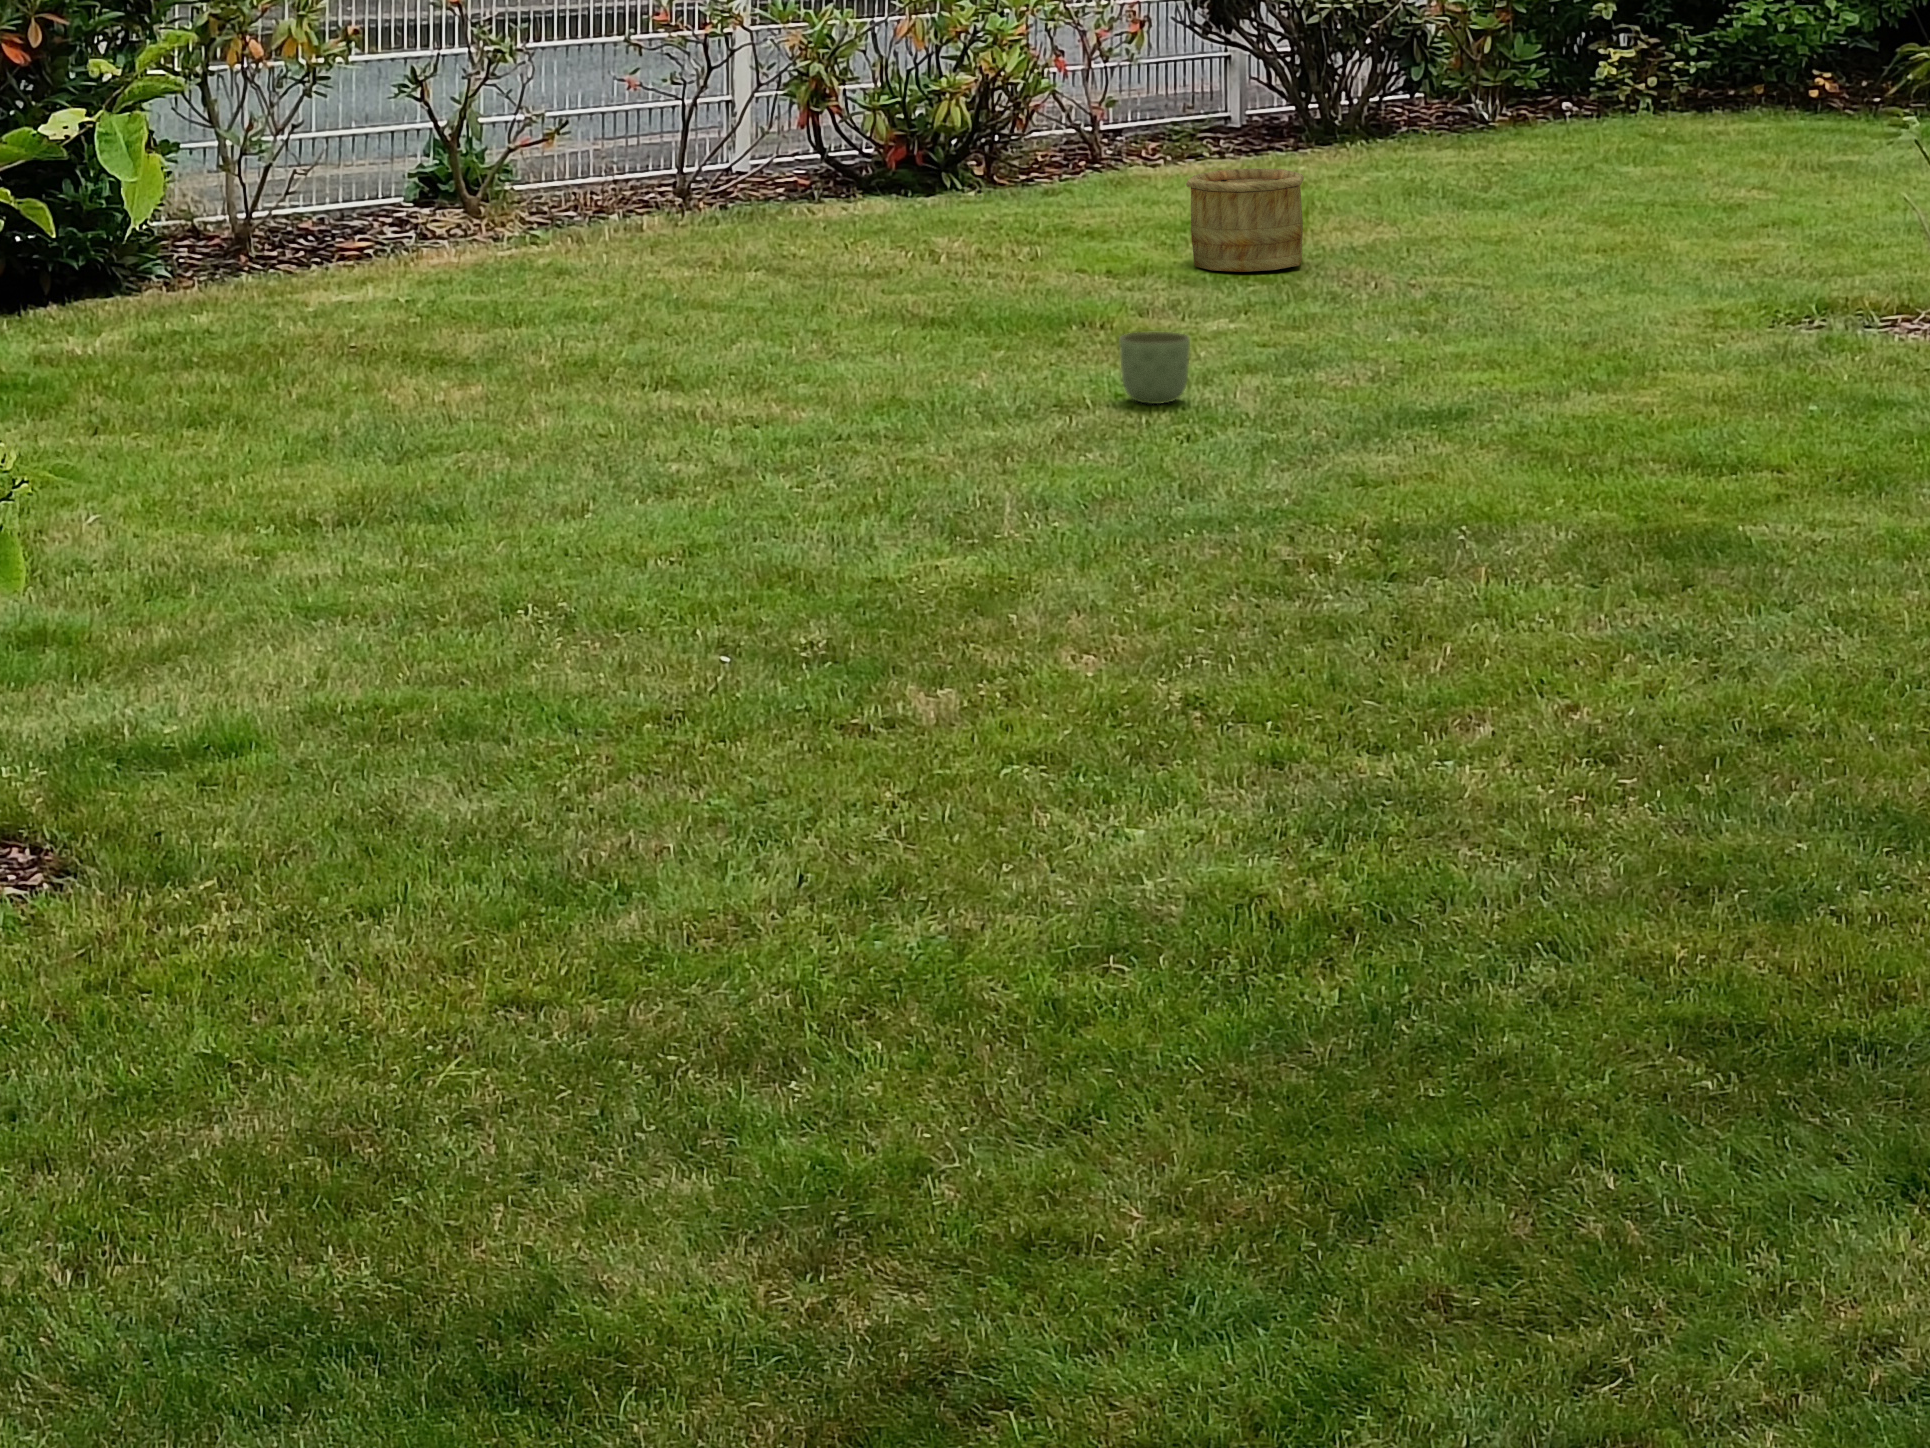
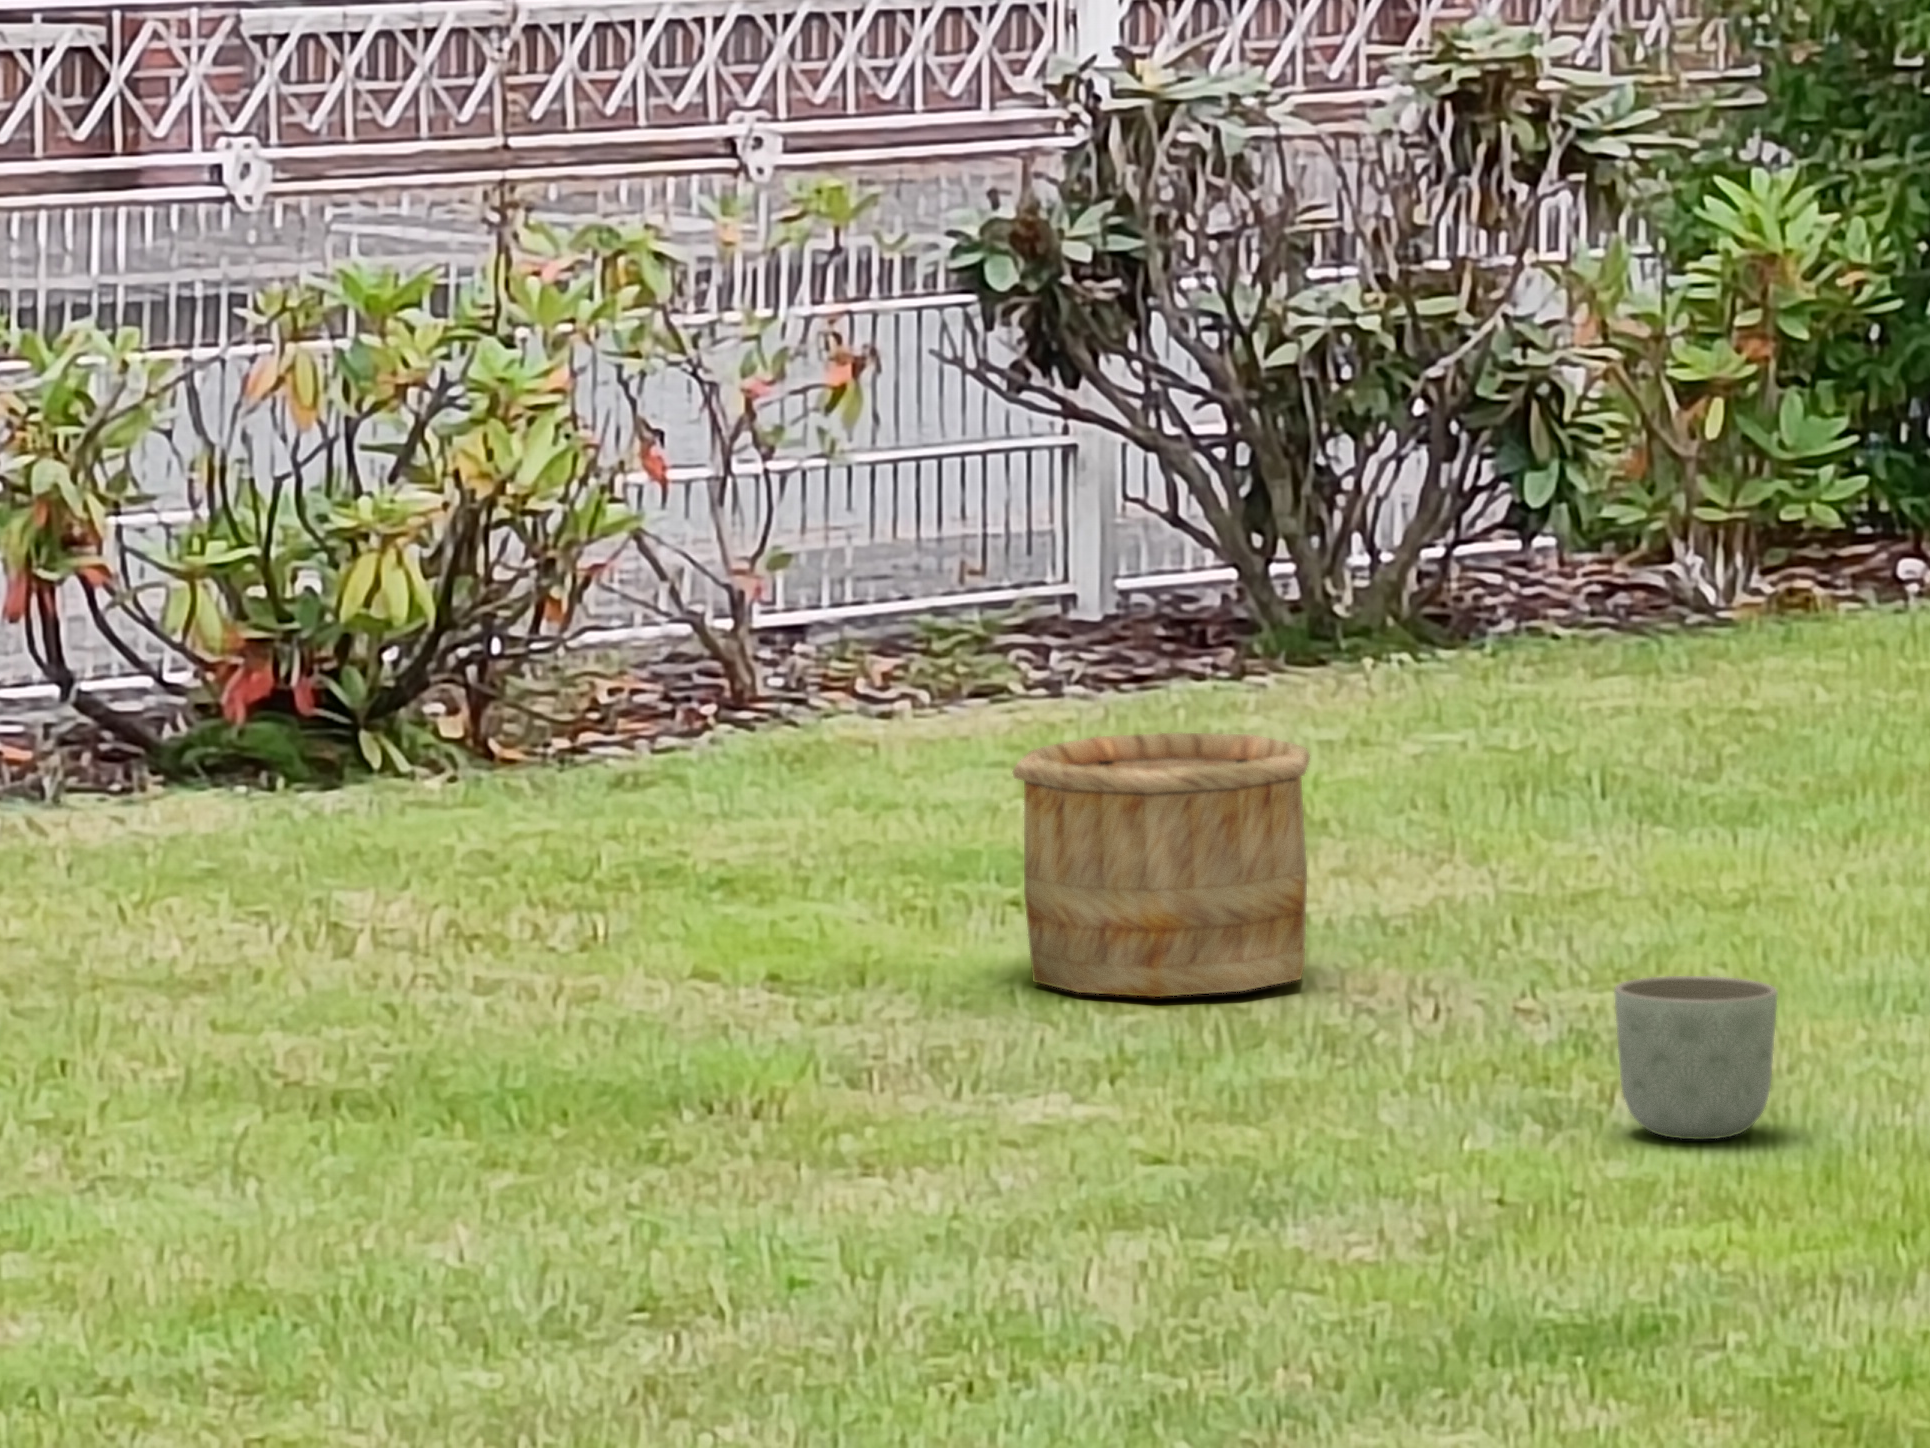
planter: present [1119,332,1190,404] -> present [1614,976,1778,1139]

